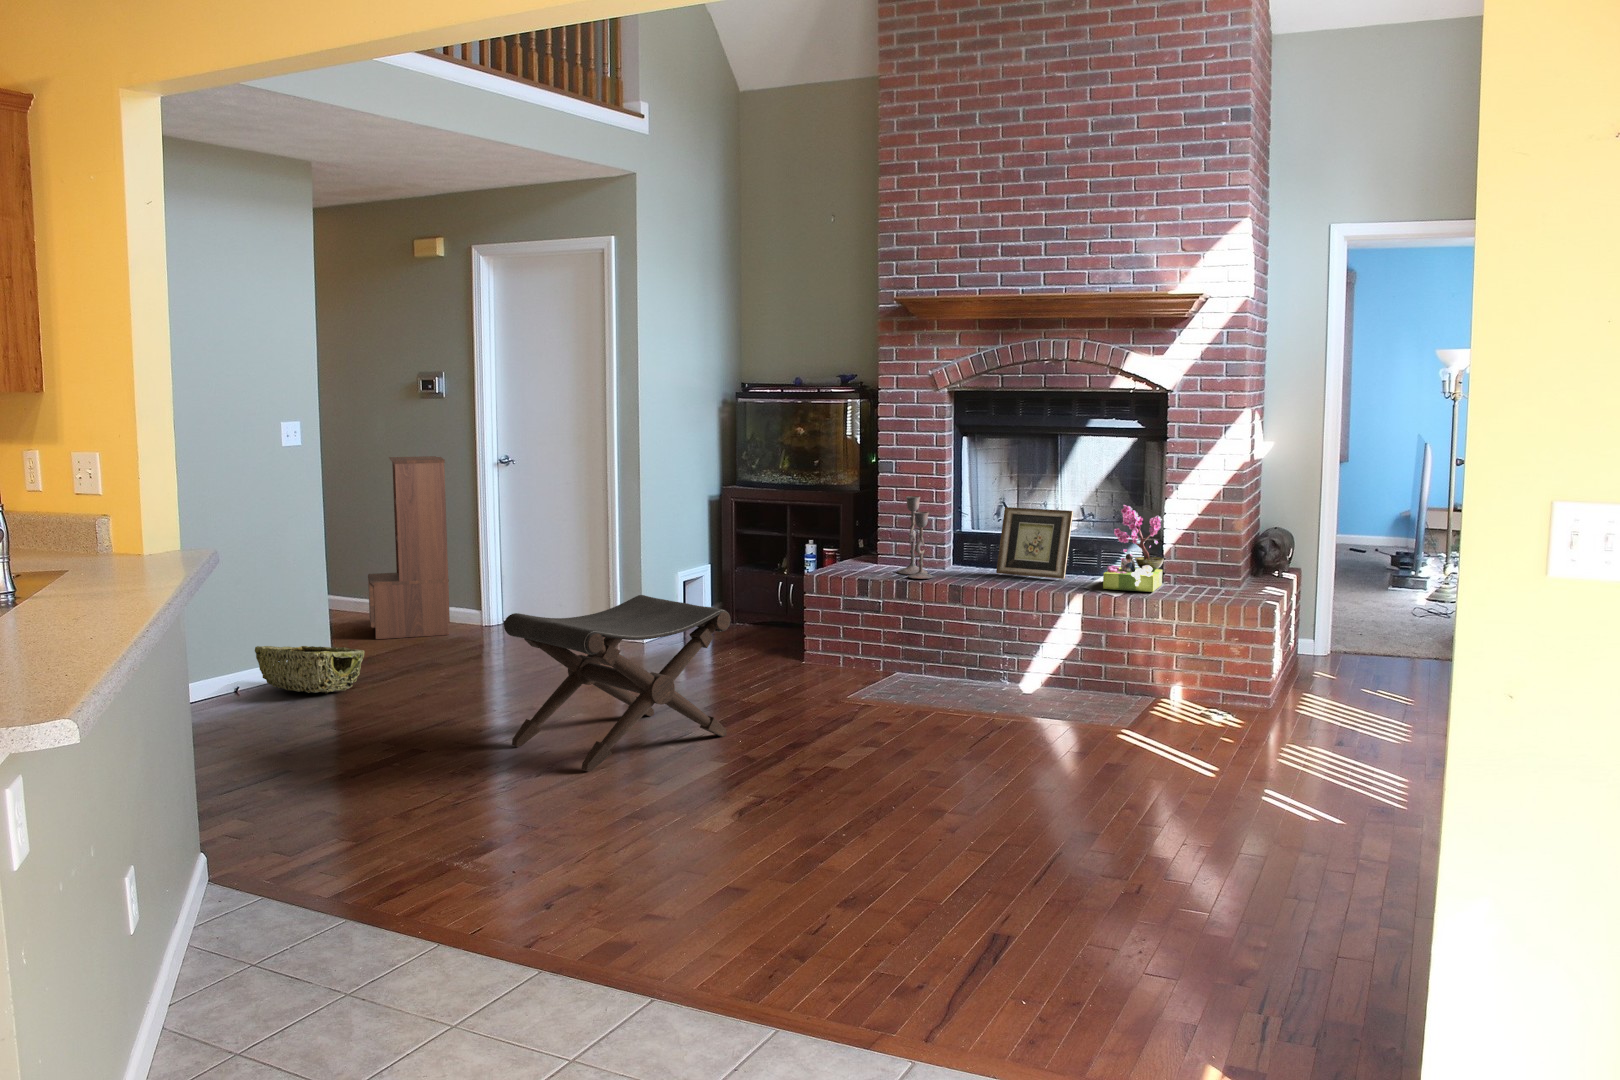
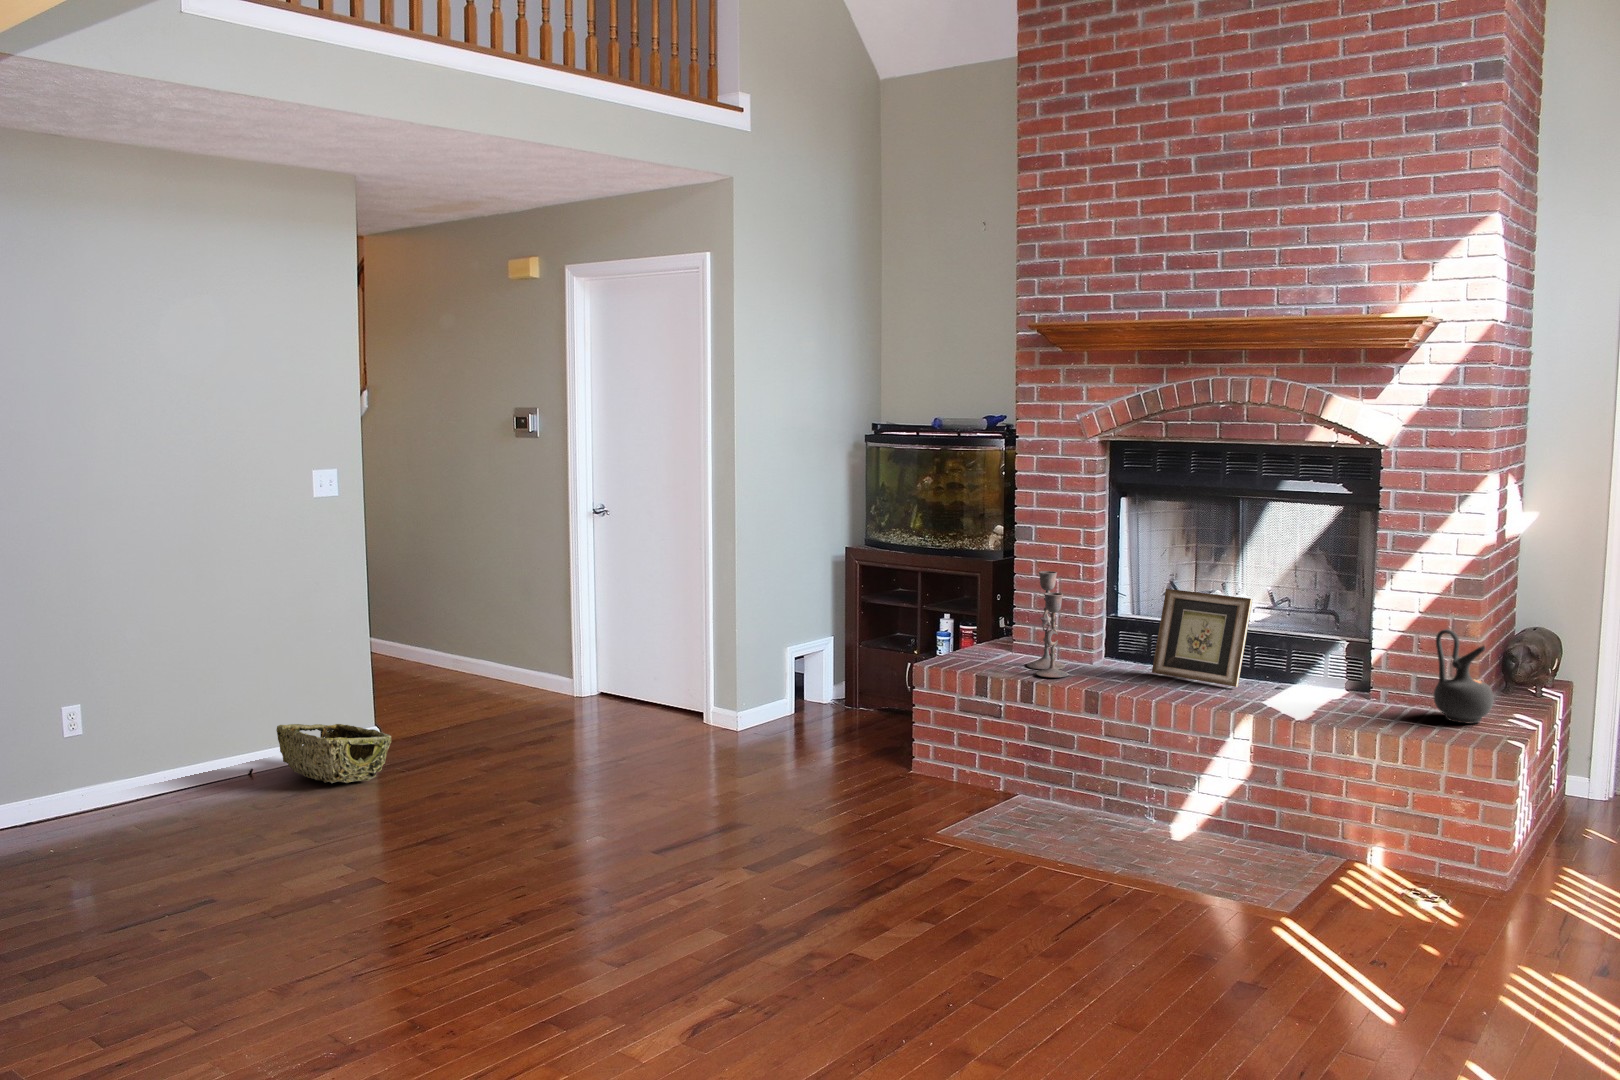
bookshelf: present [368,456,450,639] -> none [445,503,539,708]
flower arrangement: present [1103,505,1164,592] -> none [1283,592,1371,715]
ceramic jug: none [1210,525,1252,593] -> present [1434,629,1494,723]
footstool: present [504,595,731,771] -> none [485,696,759,930]

